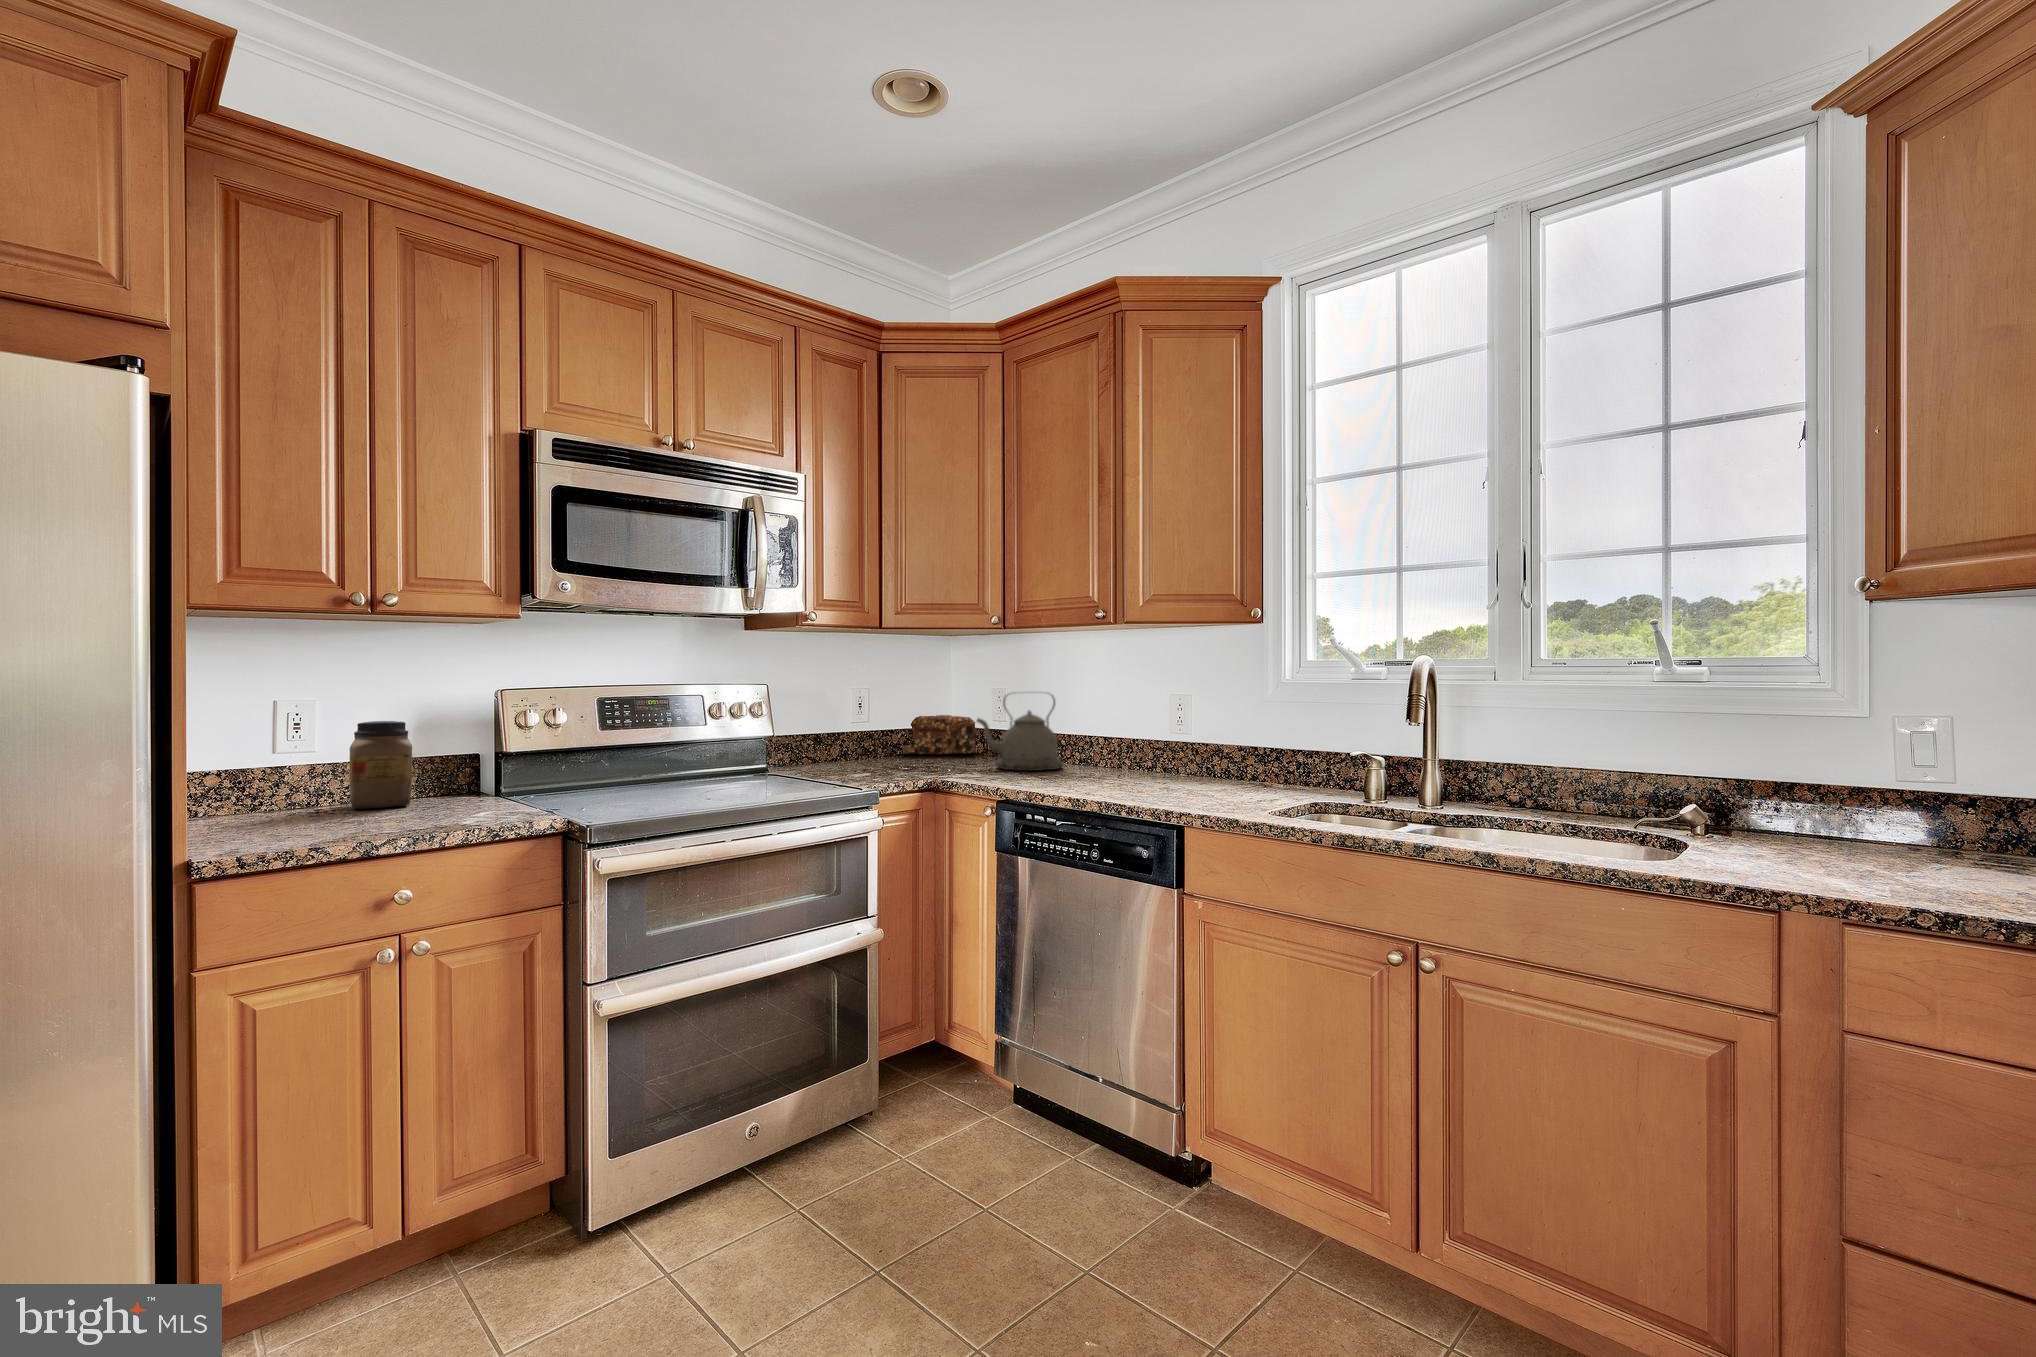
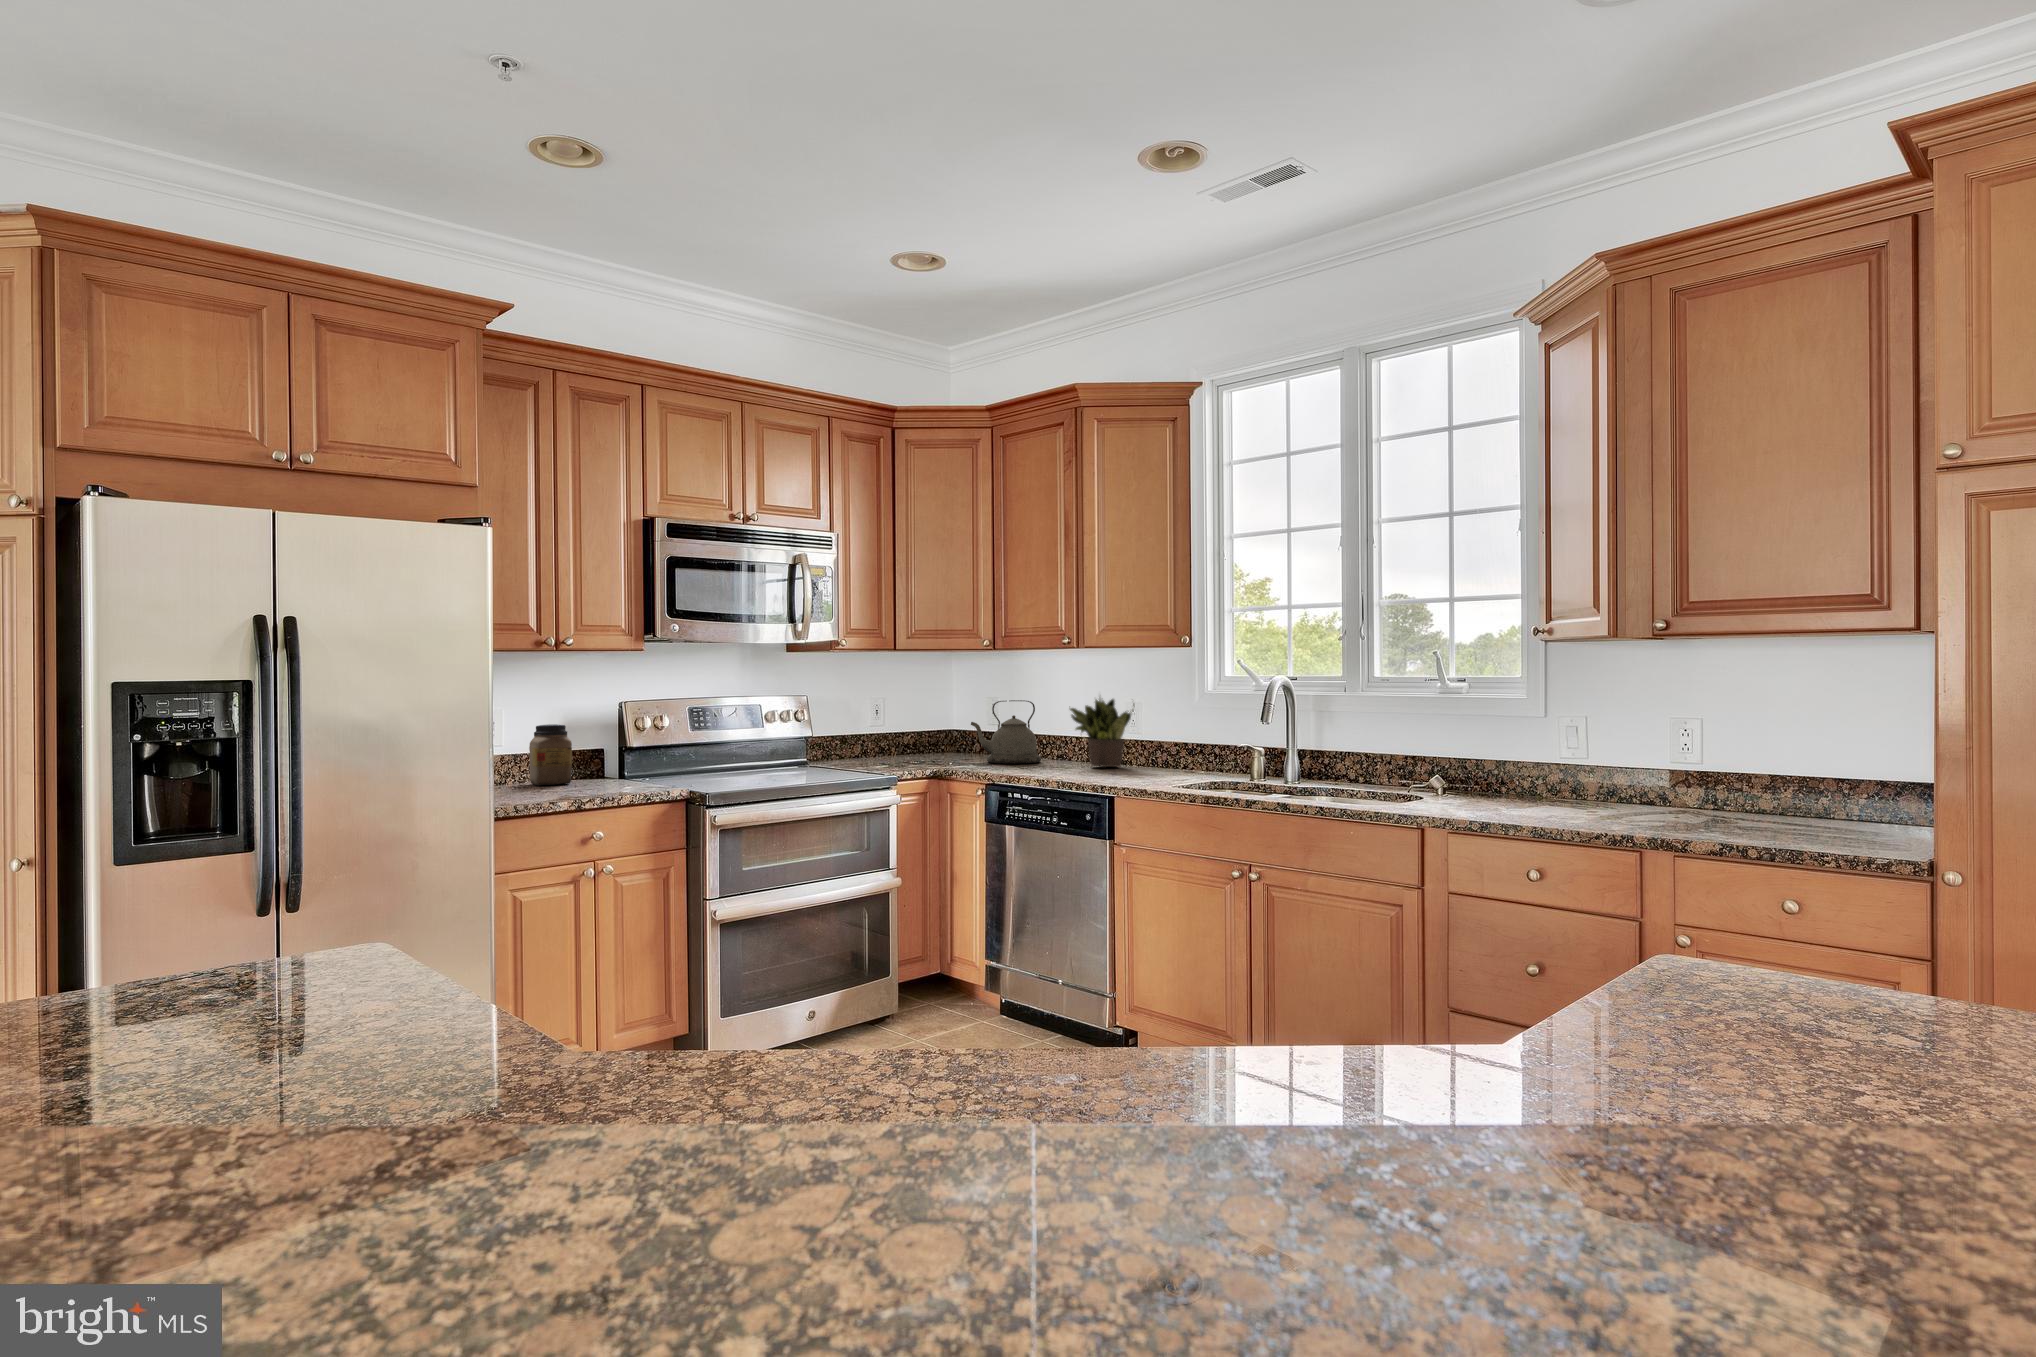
potted plant: none [1102,681,1186,777] -> present [1070,699,1134,767]
bread loaf: present [902,715,975,754] -> none [909,720,972,753]

